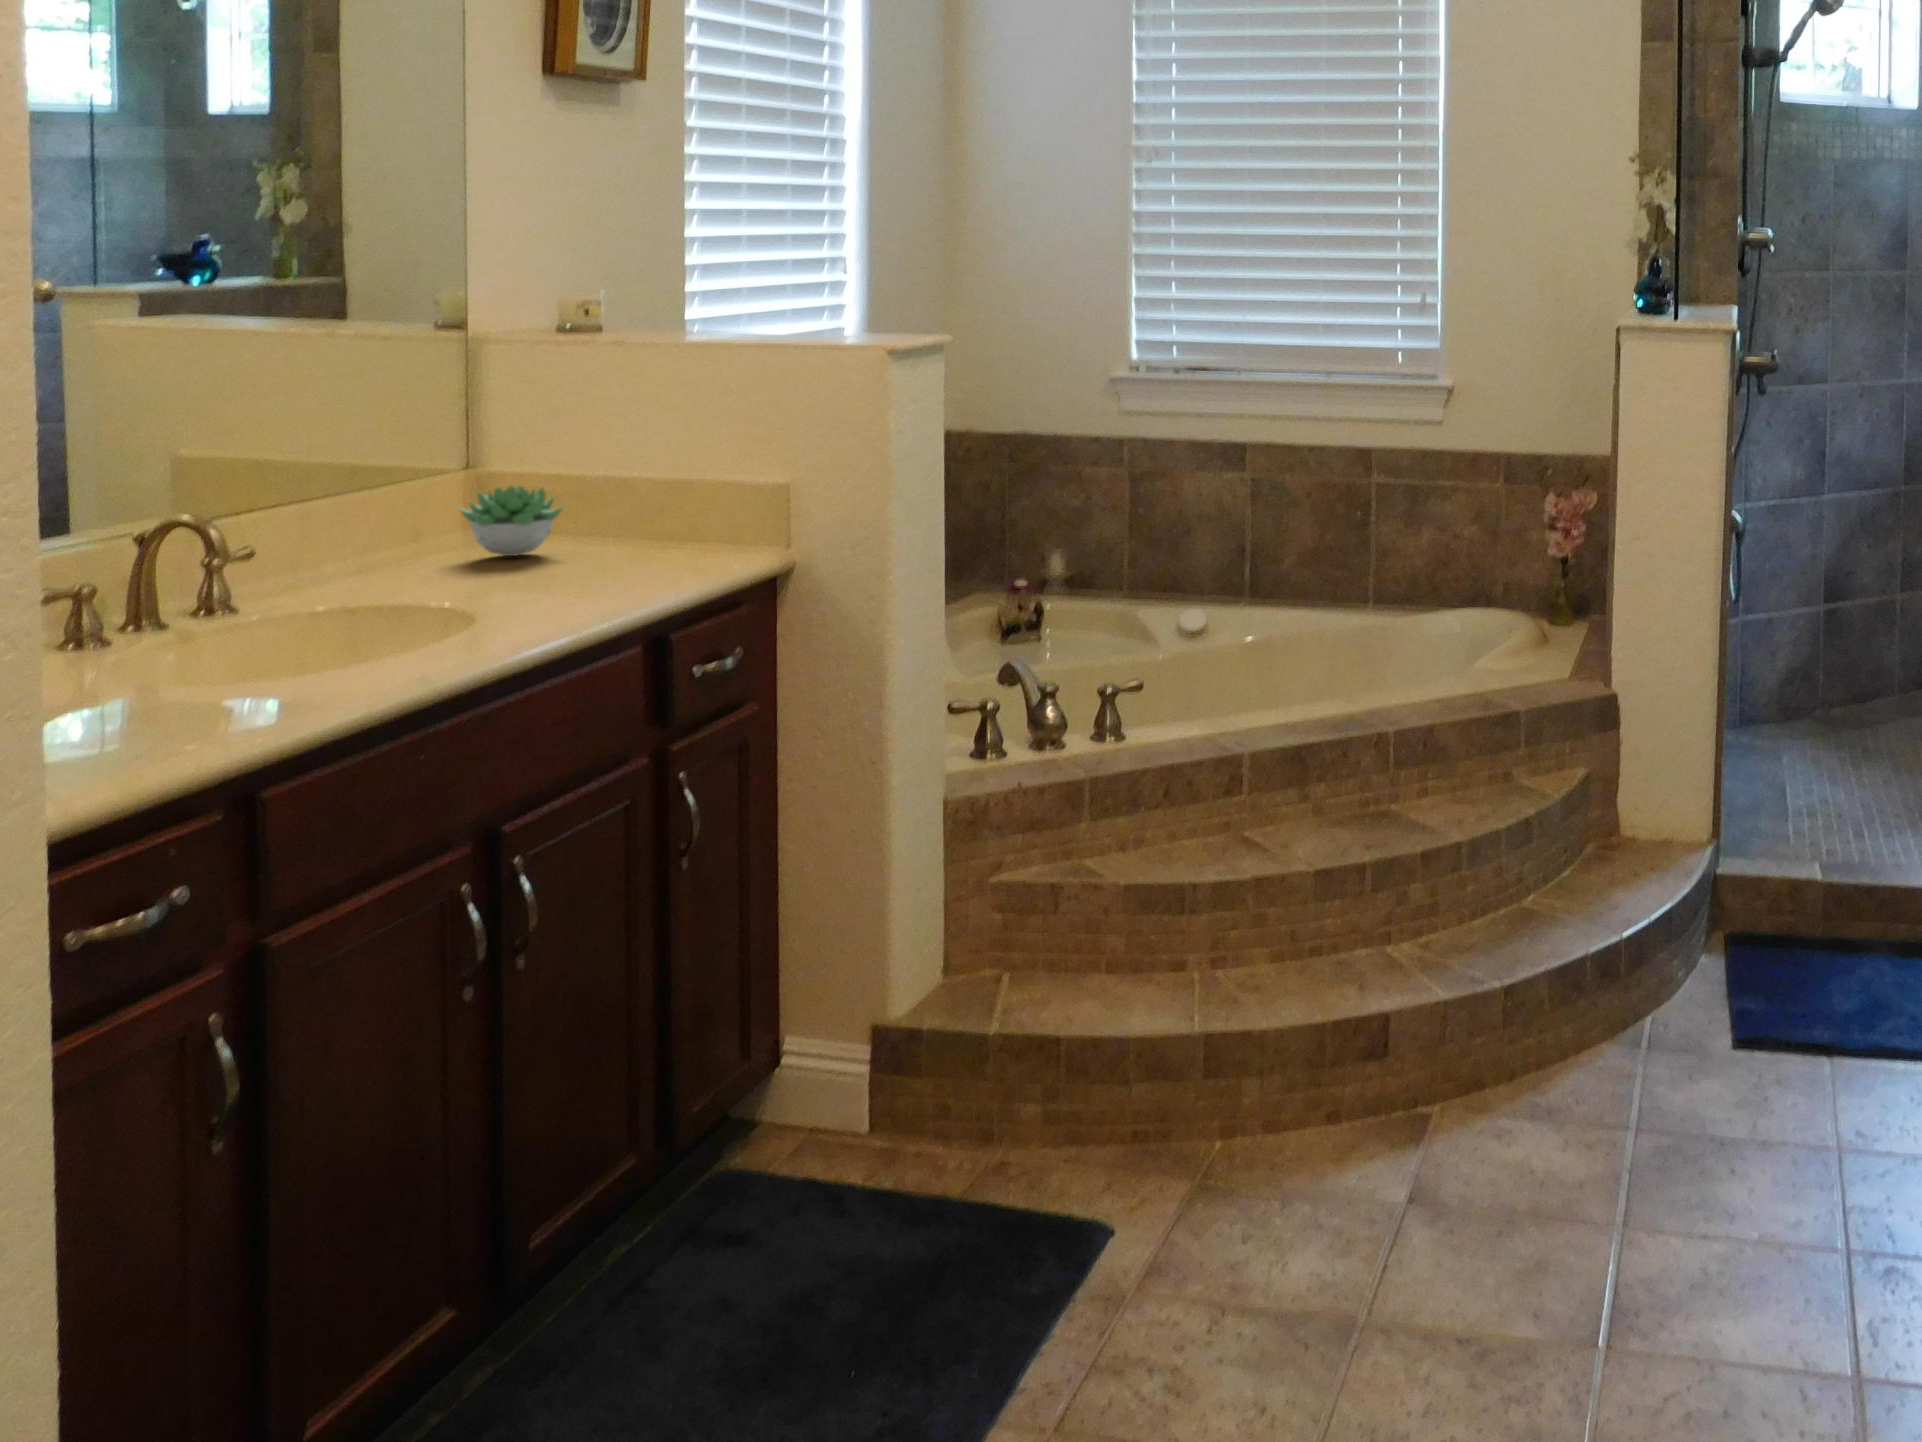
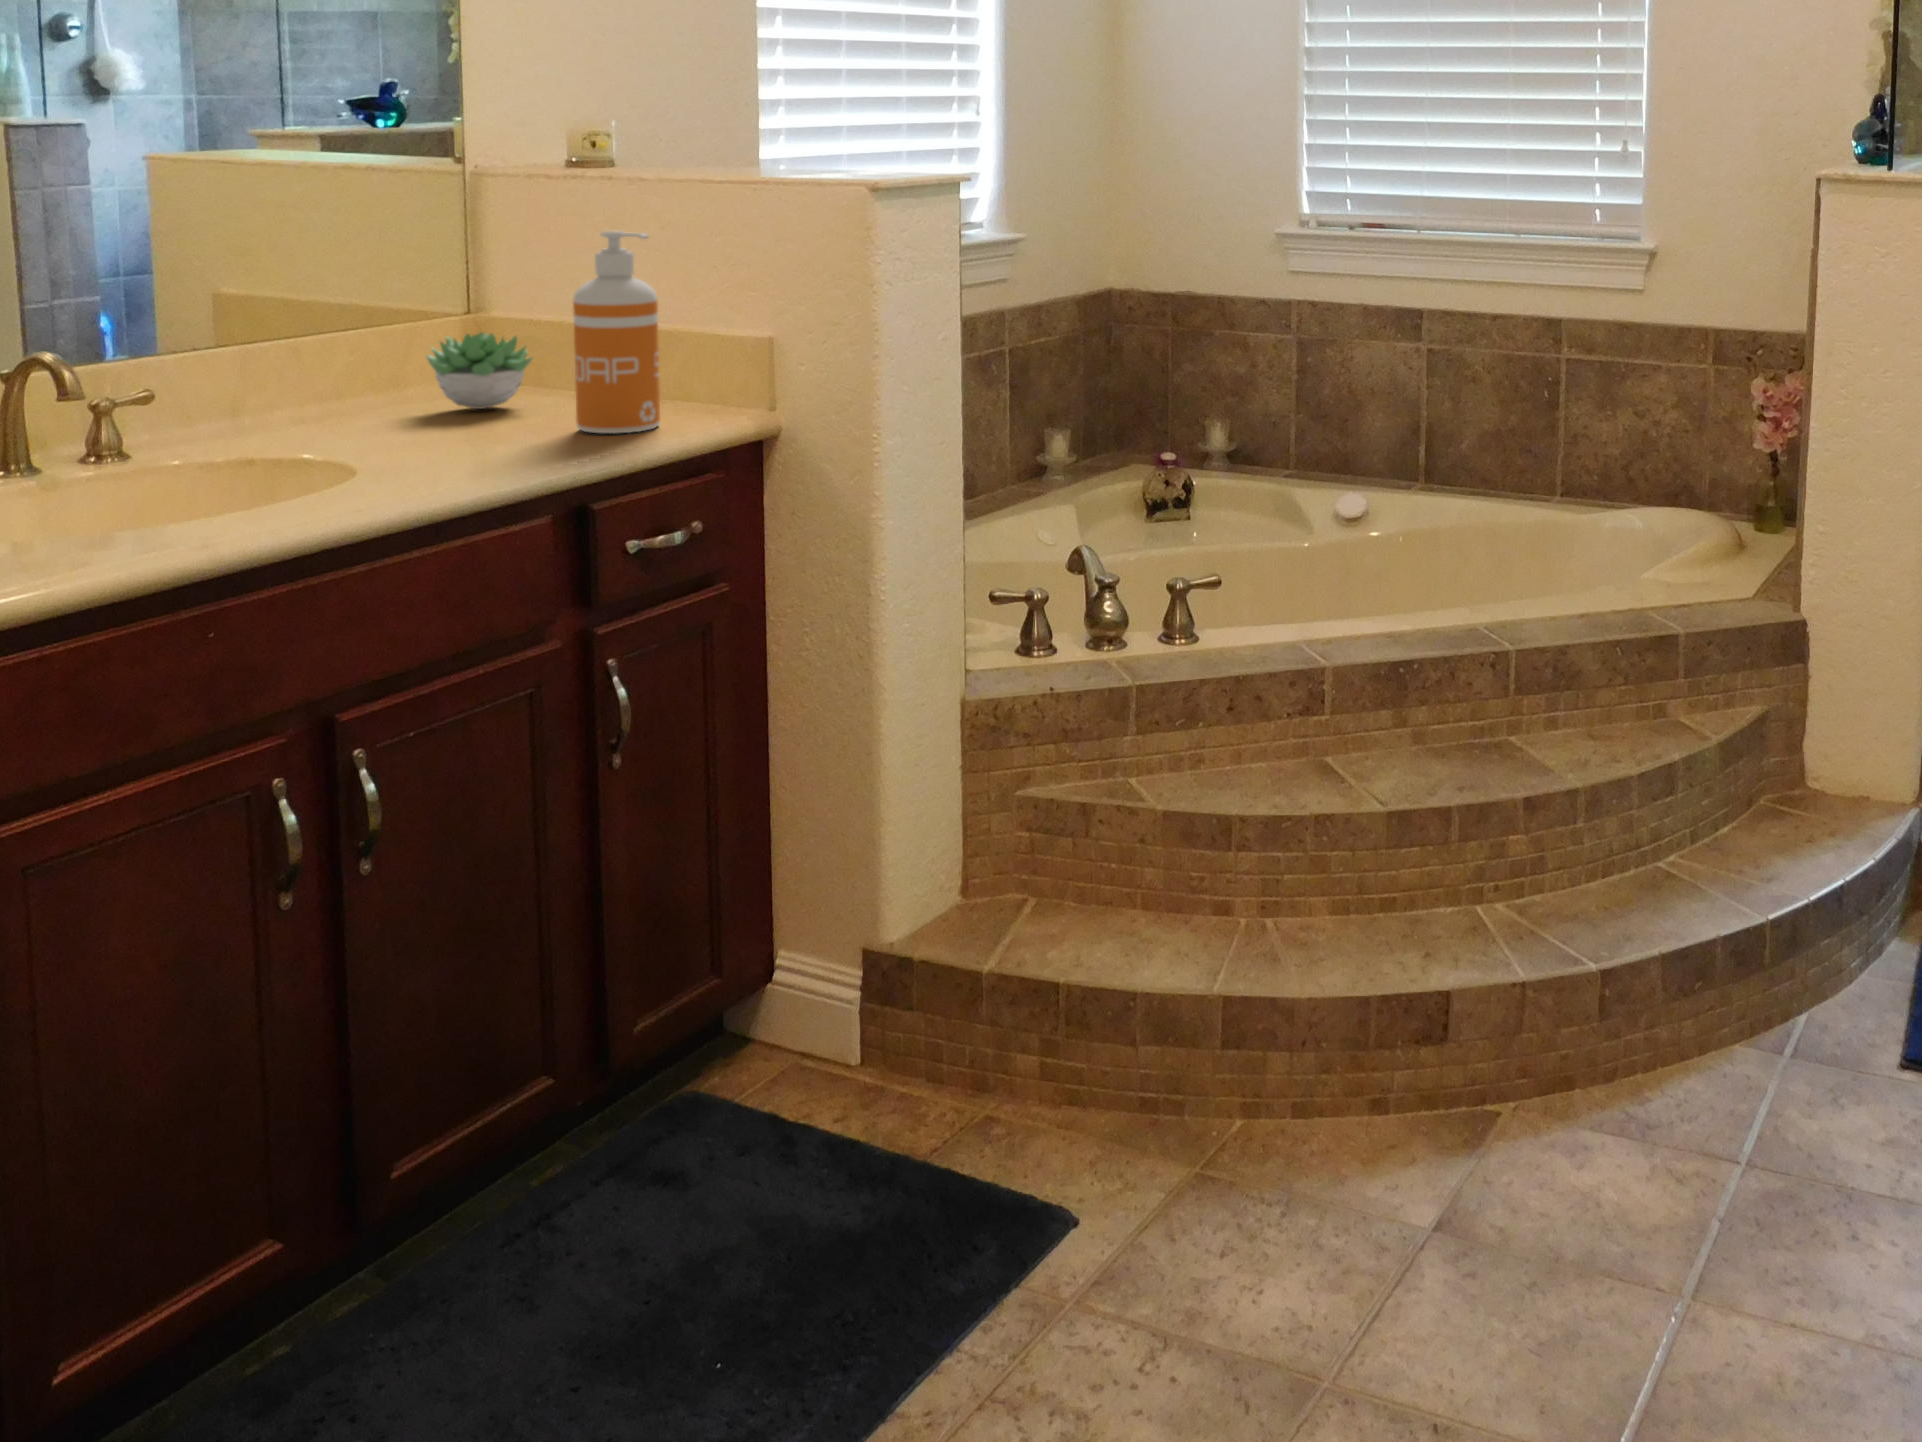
soap dispenser: none [634,392,708,572] -> present [573,231,660,433]

